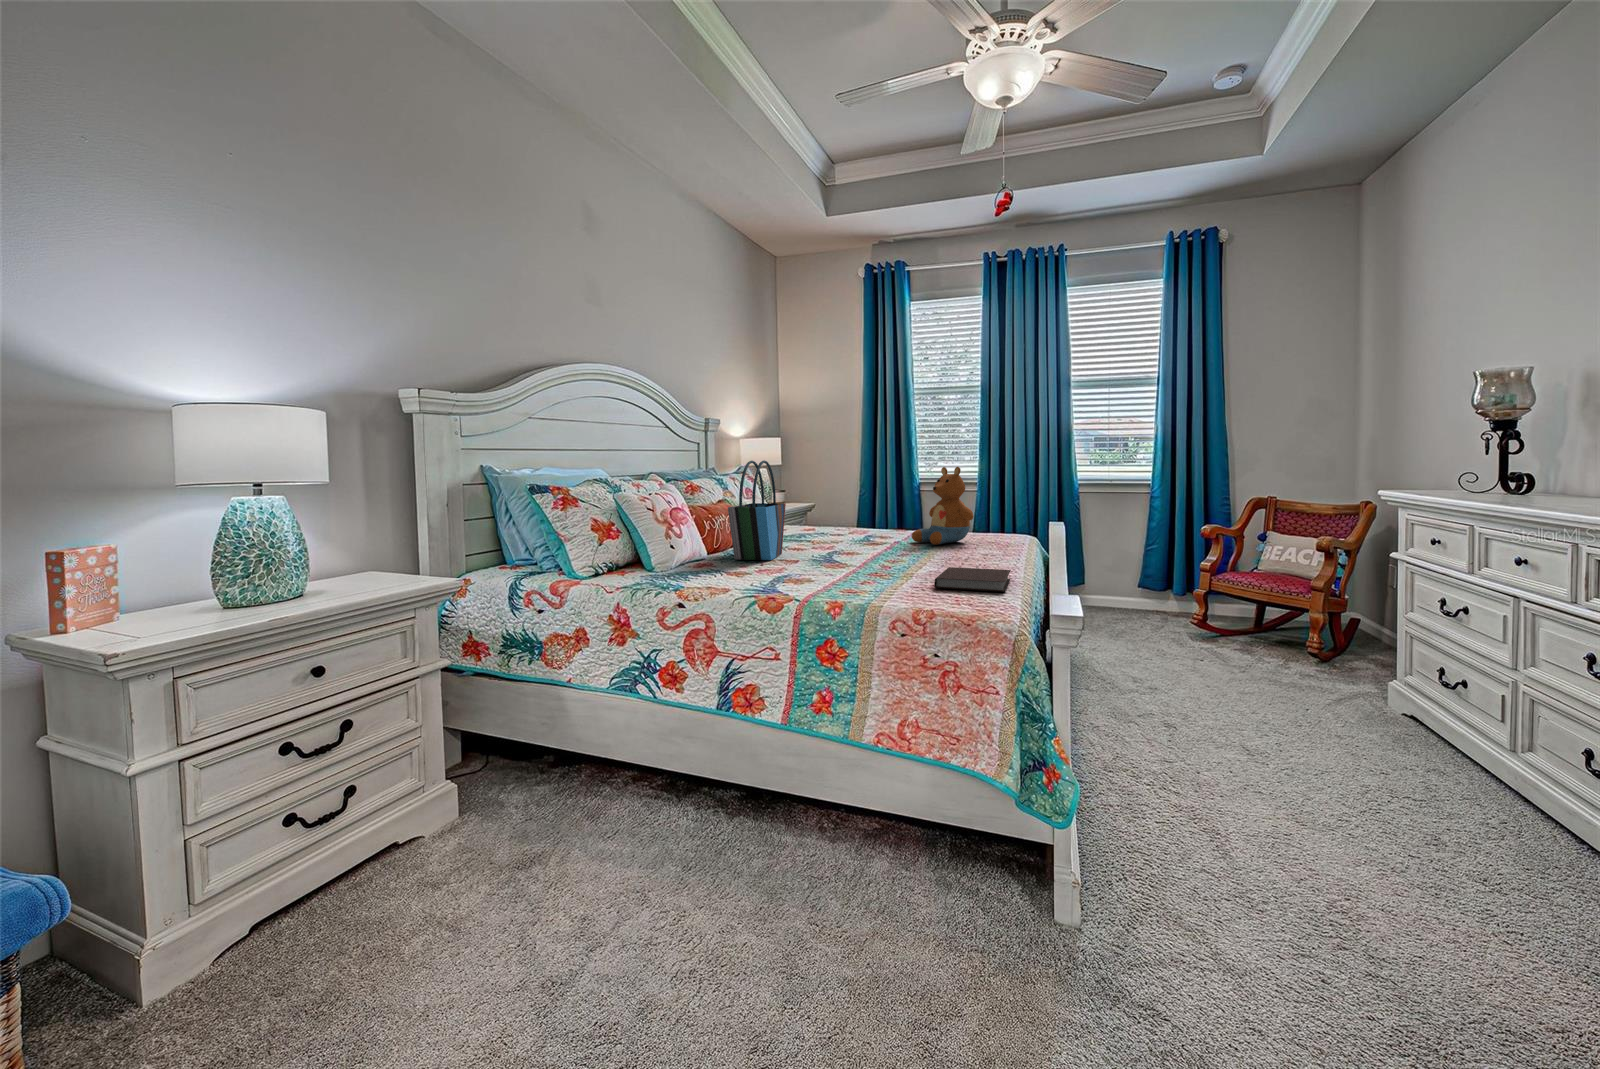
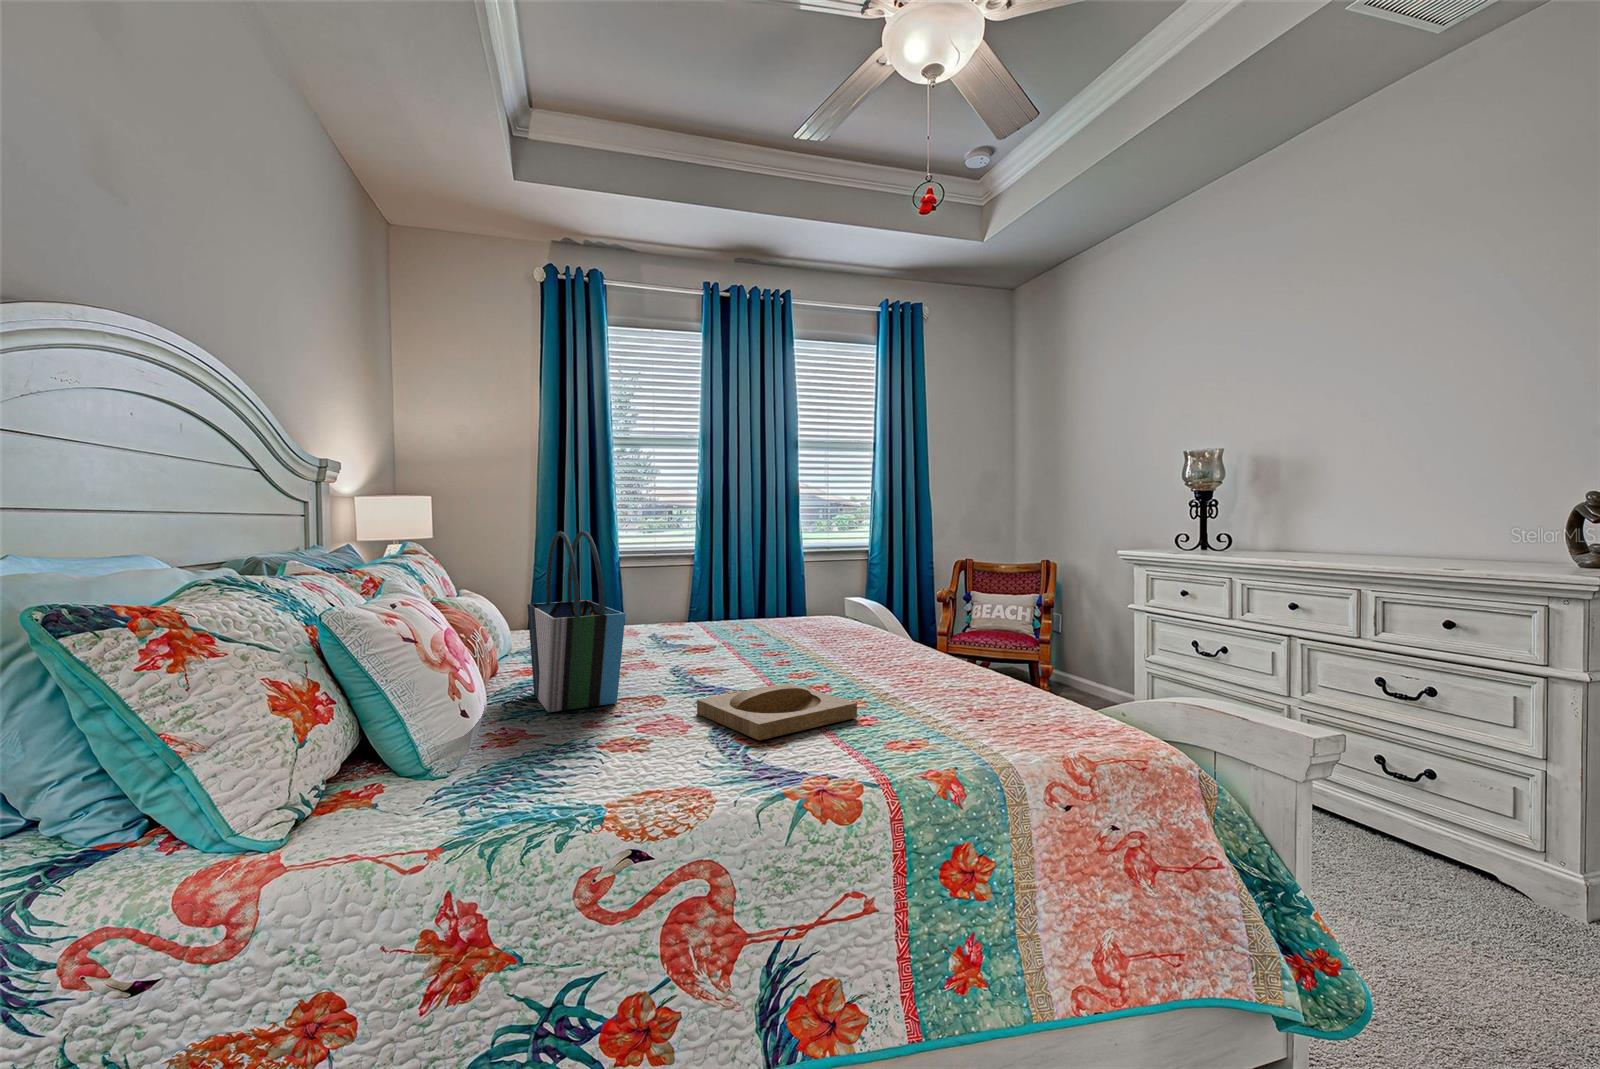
stuffed toy: present [912,467,974,545] -> none [735,536,815,641]
tray: none [790,557,865,579] -> present [697,683,857,740]
notebook: present [934,567,1011,592] -> none [921,671,1059,715]

